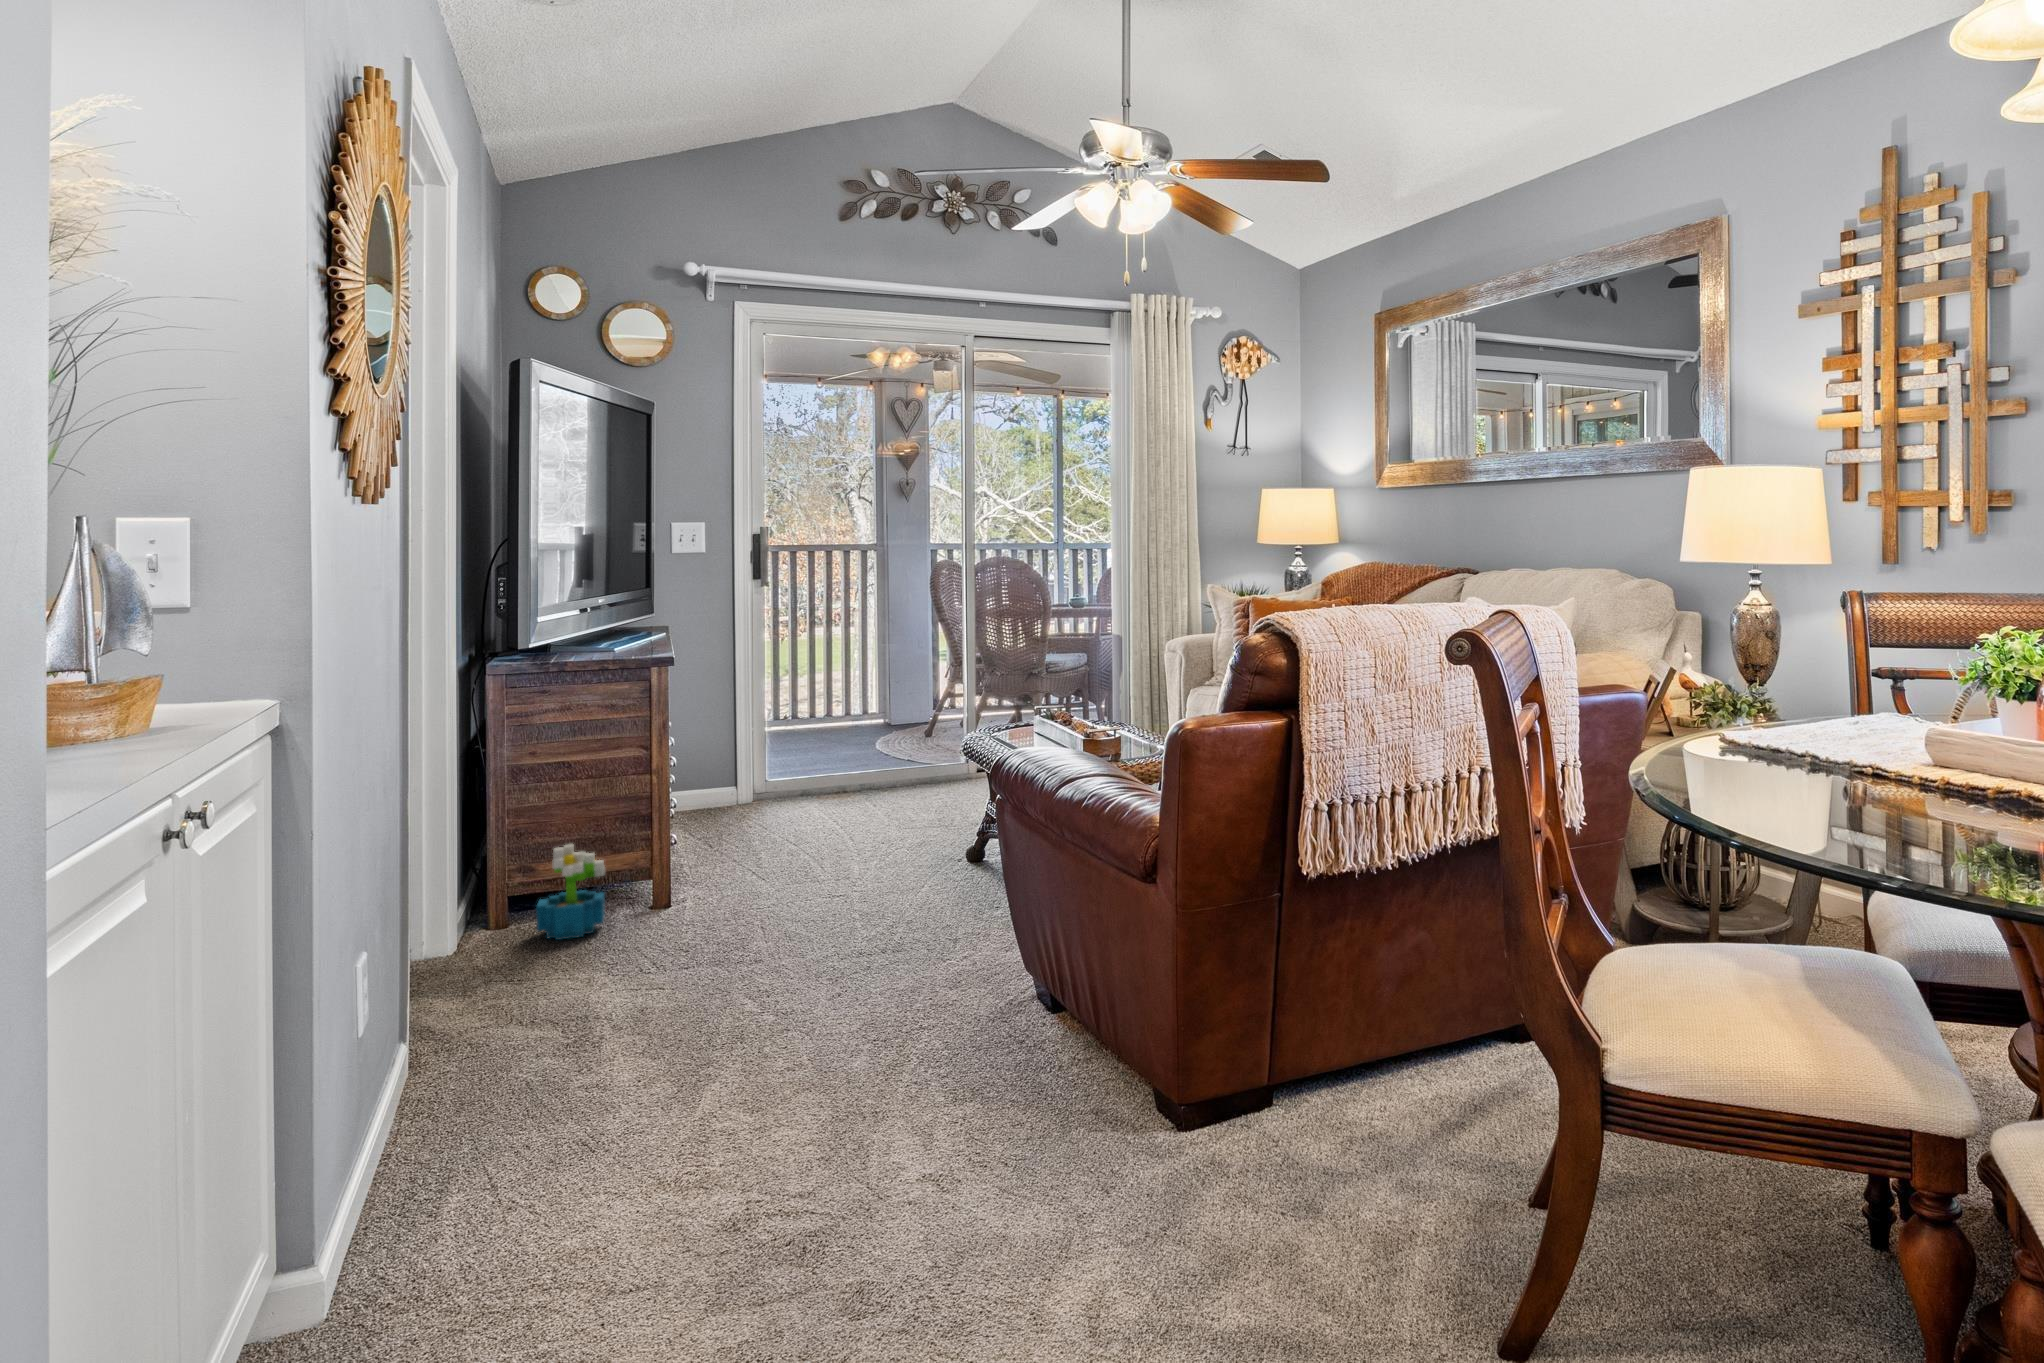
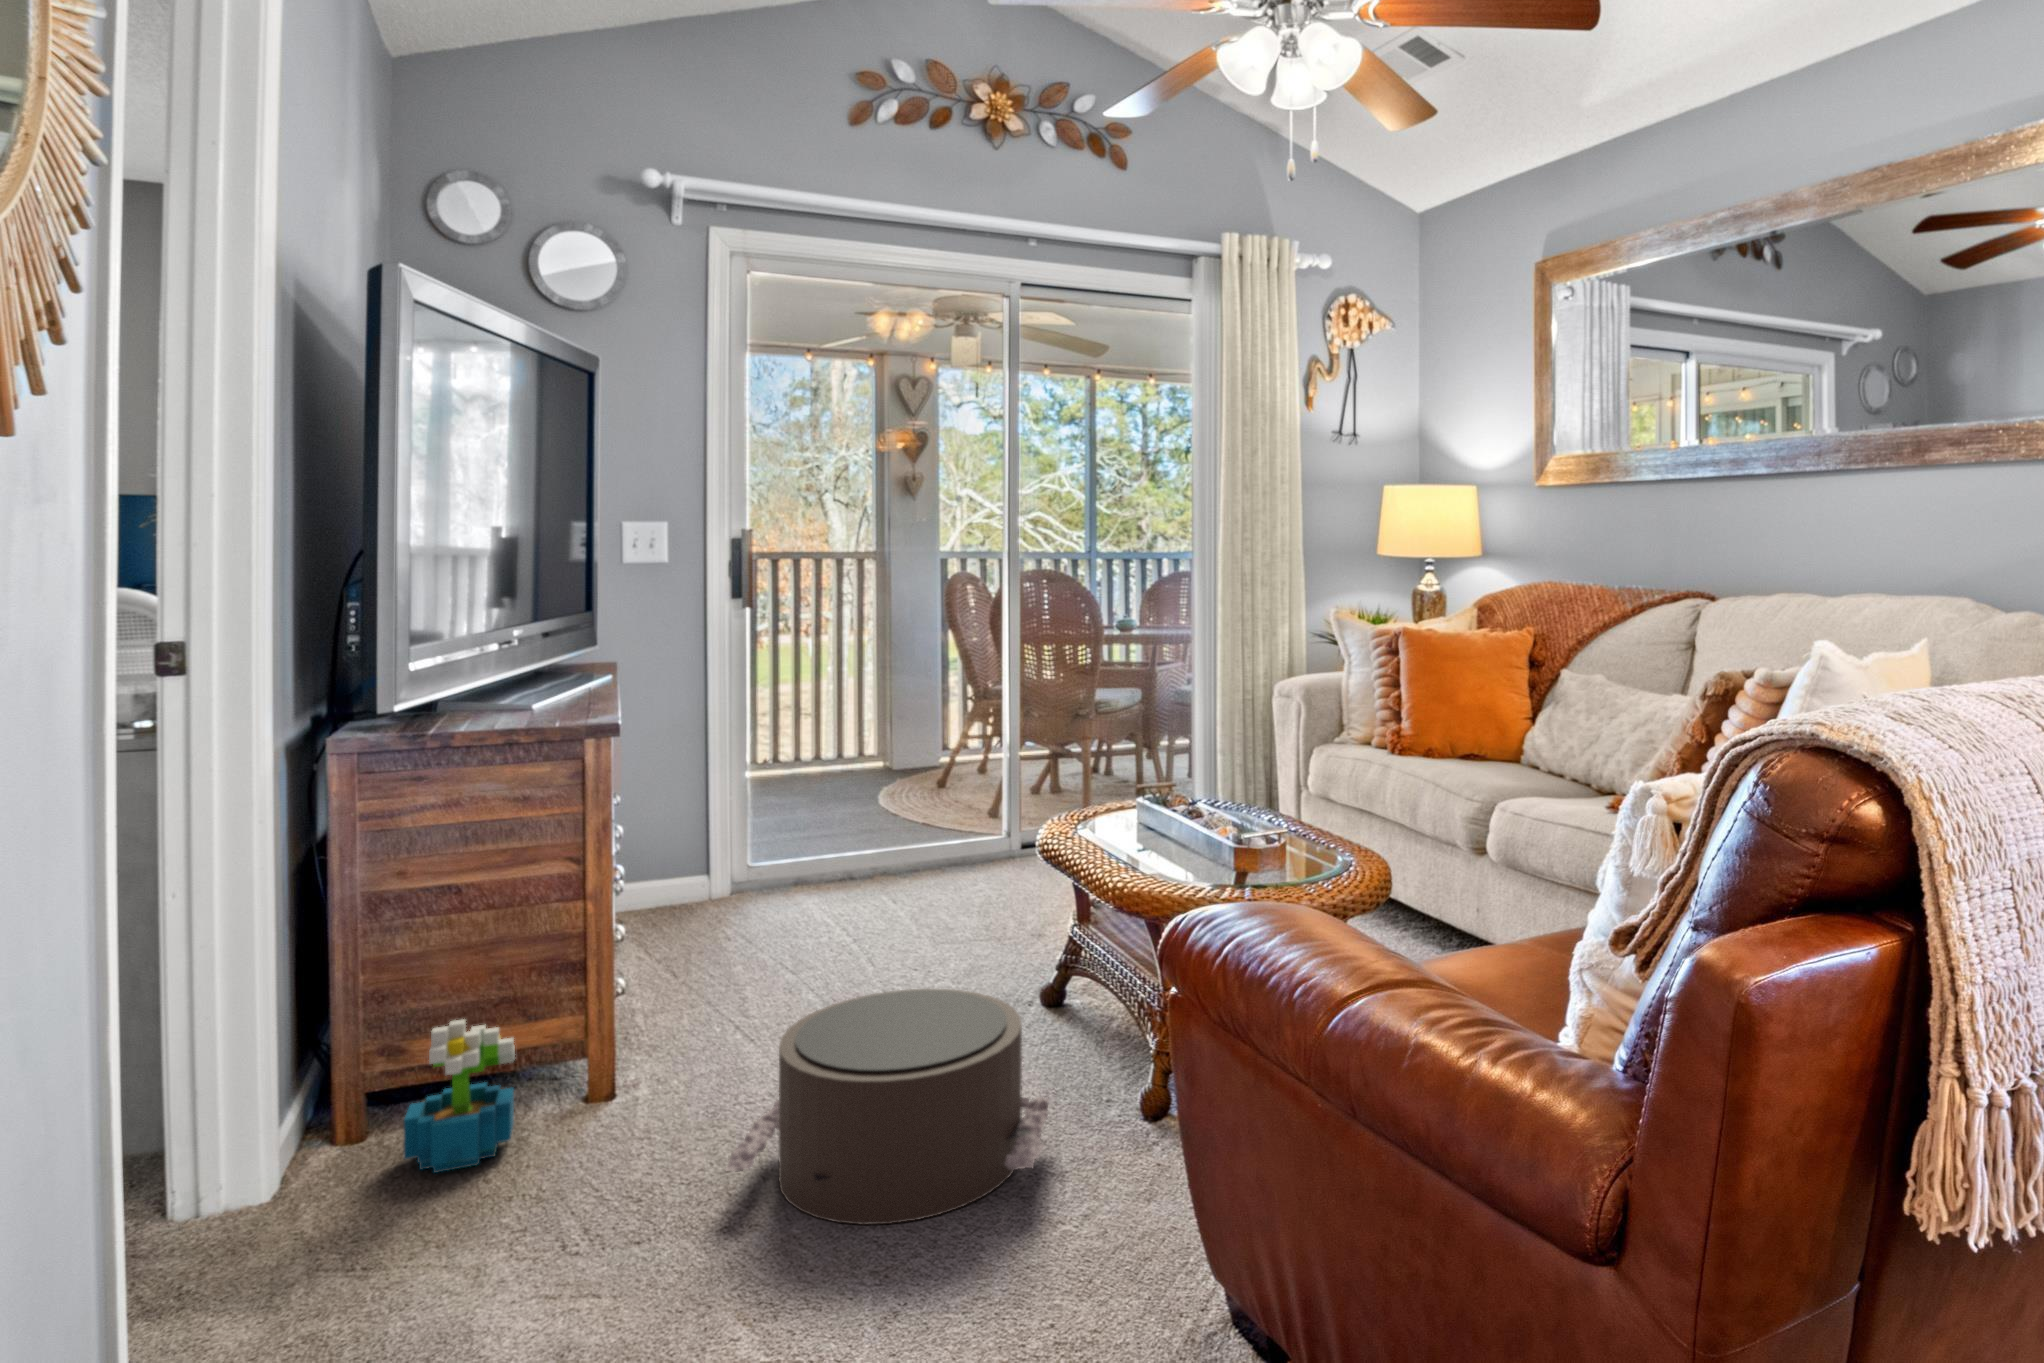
pouf: none [737,832,950,962] -> present [726,989,1049,1225]

